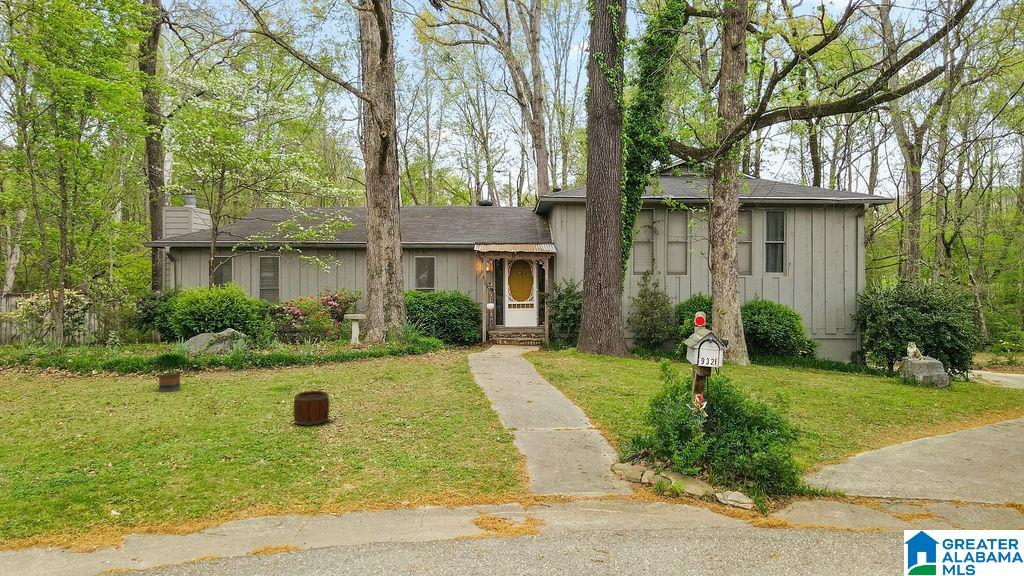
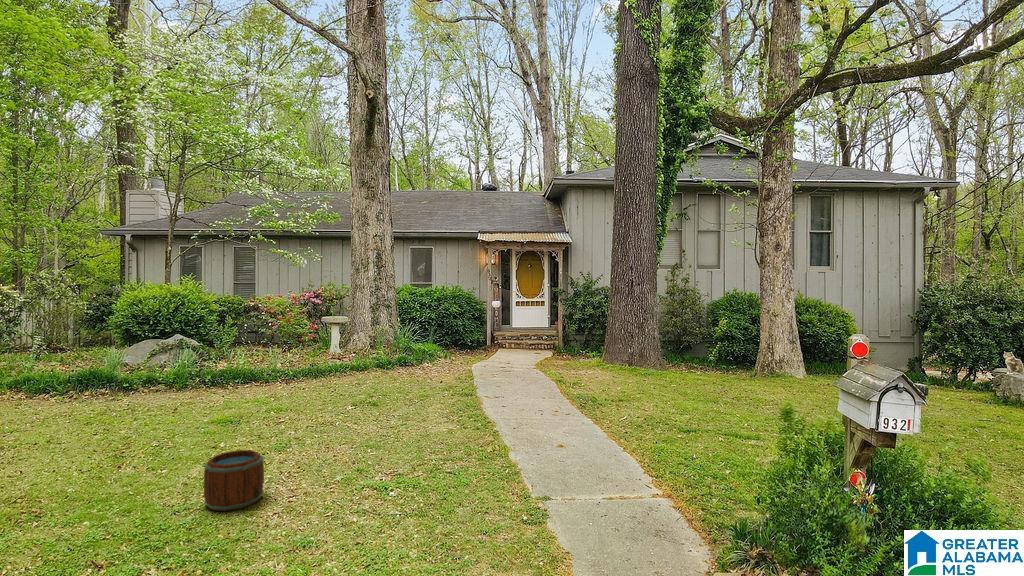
potted tree: present [159,354,185,392] -> none [45,377,89,431]

